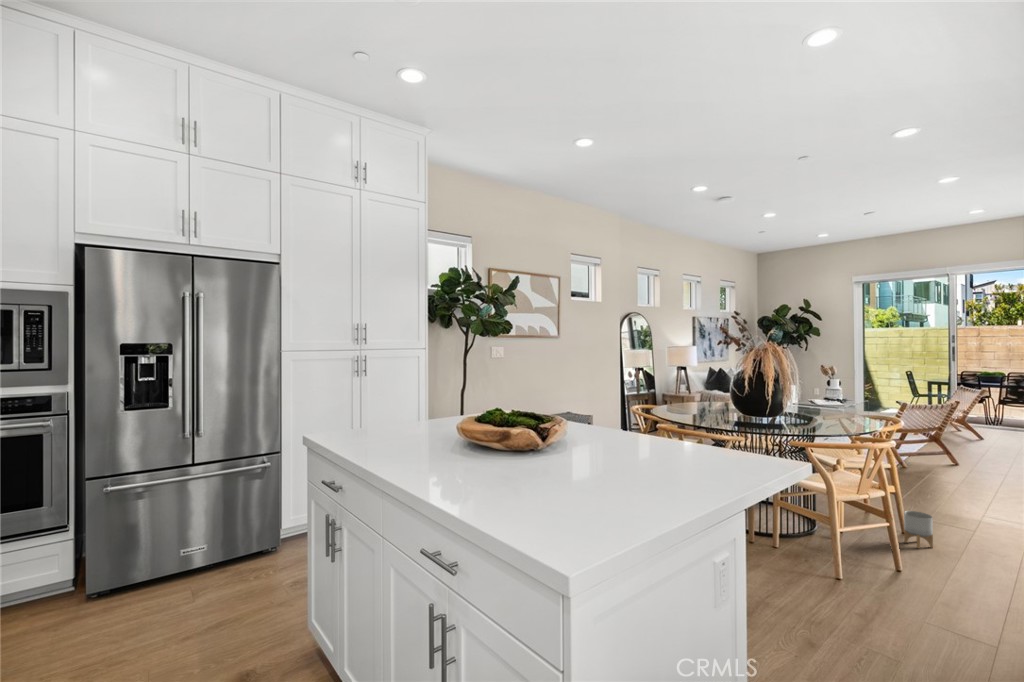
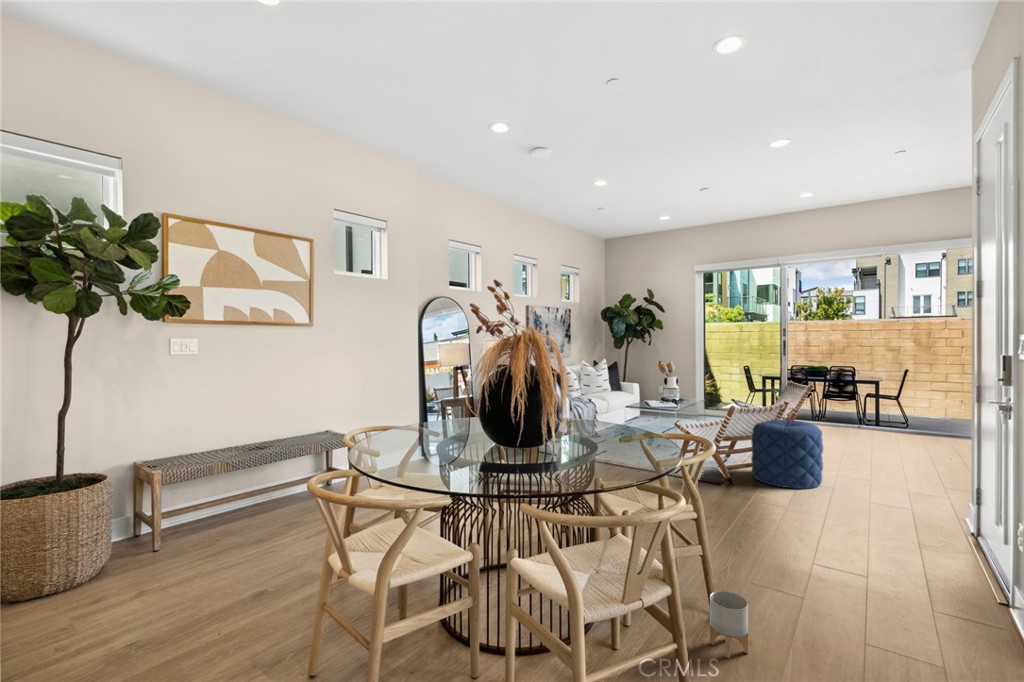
pouf: none [923,416,994,473] -> present [751,420,823,489]

